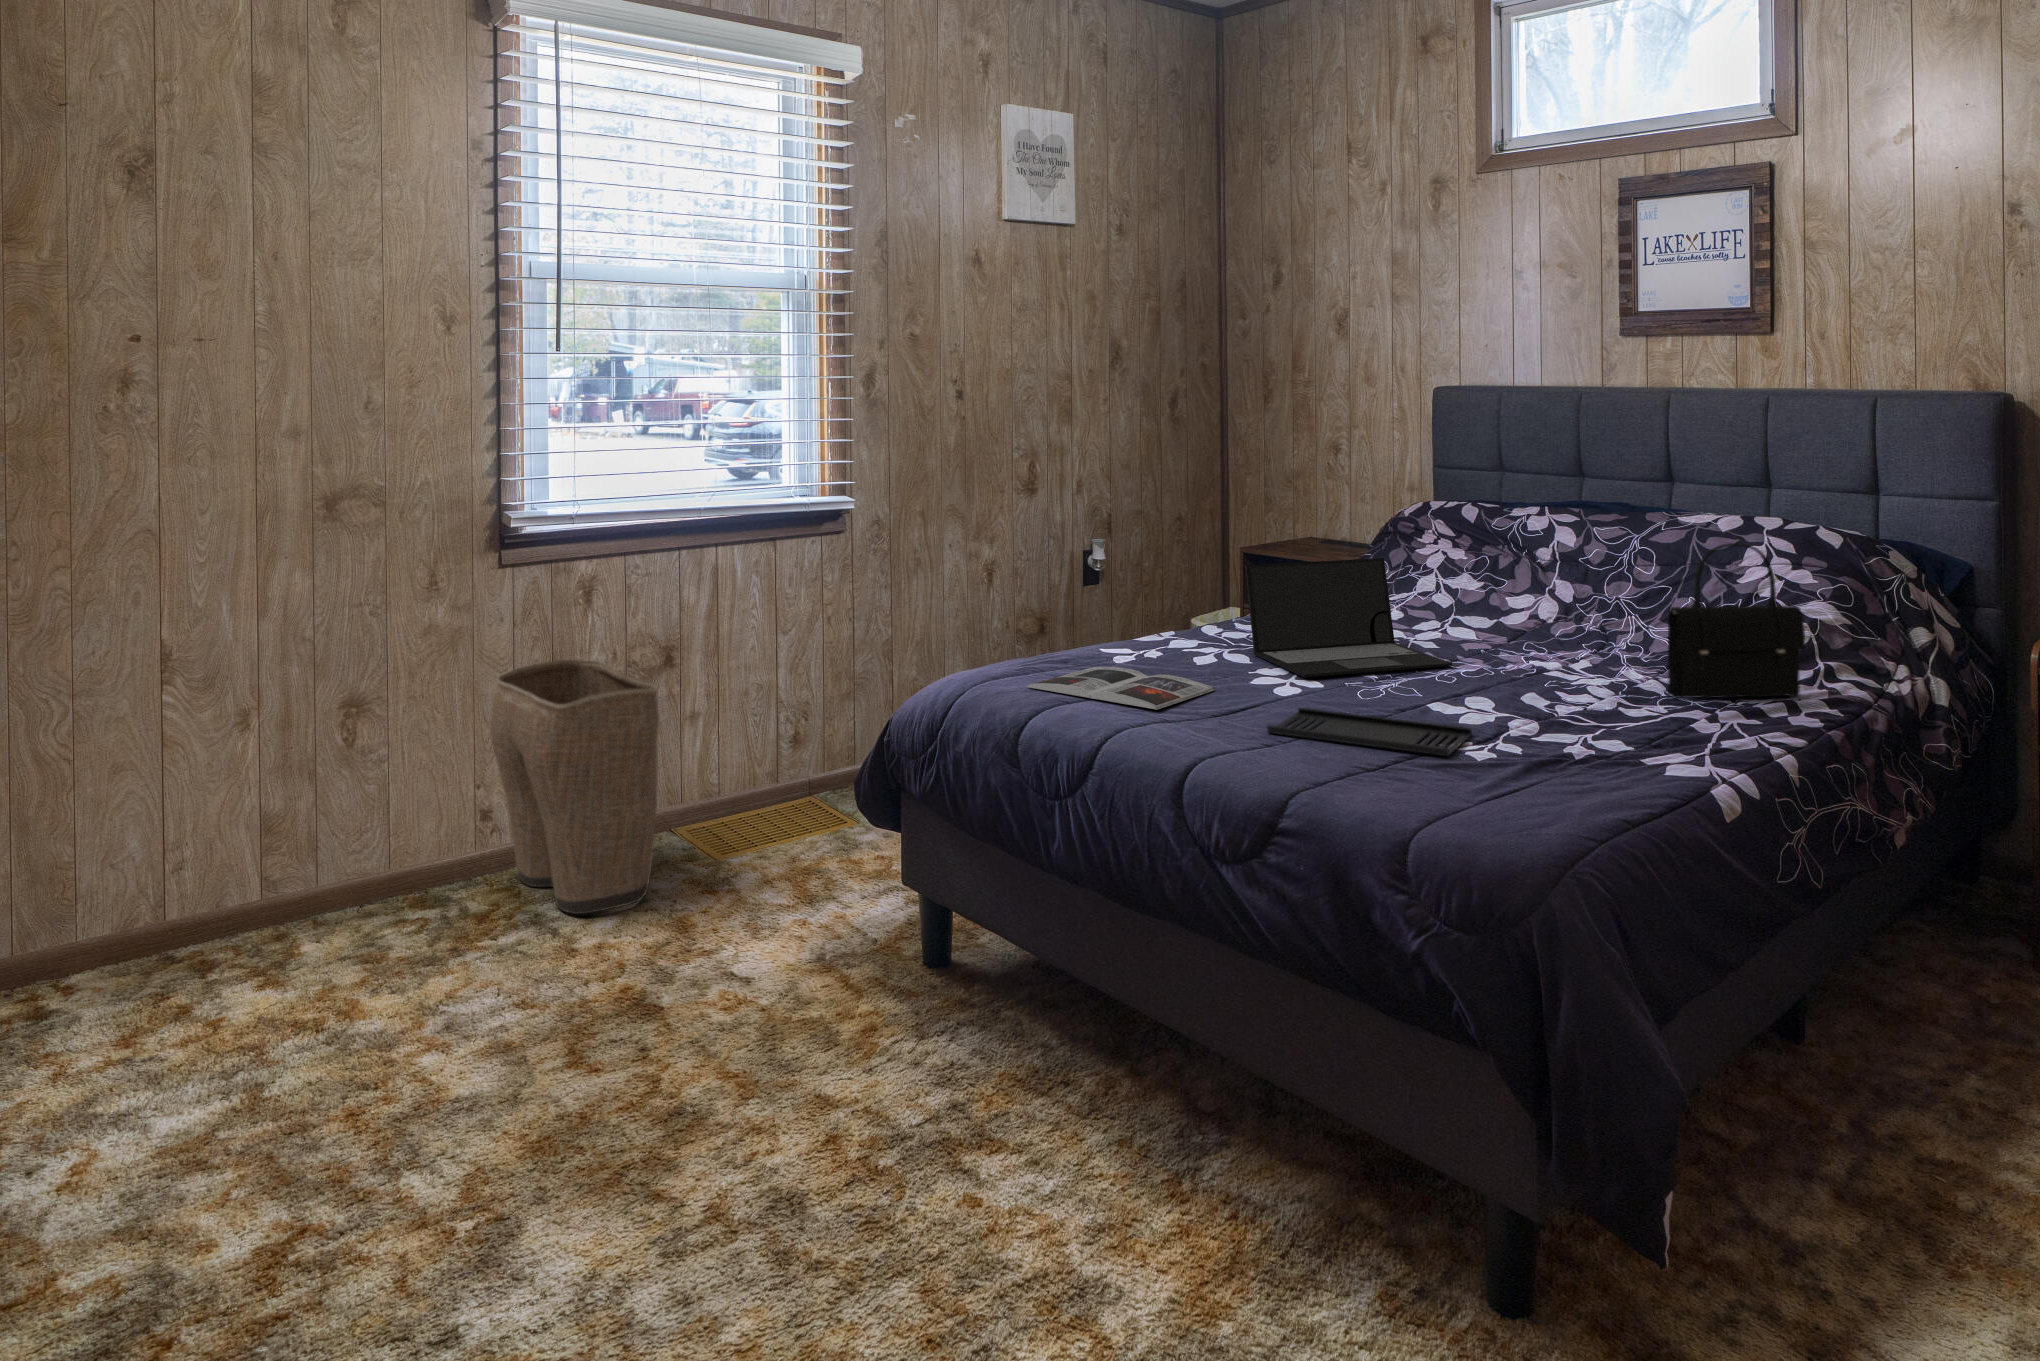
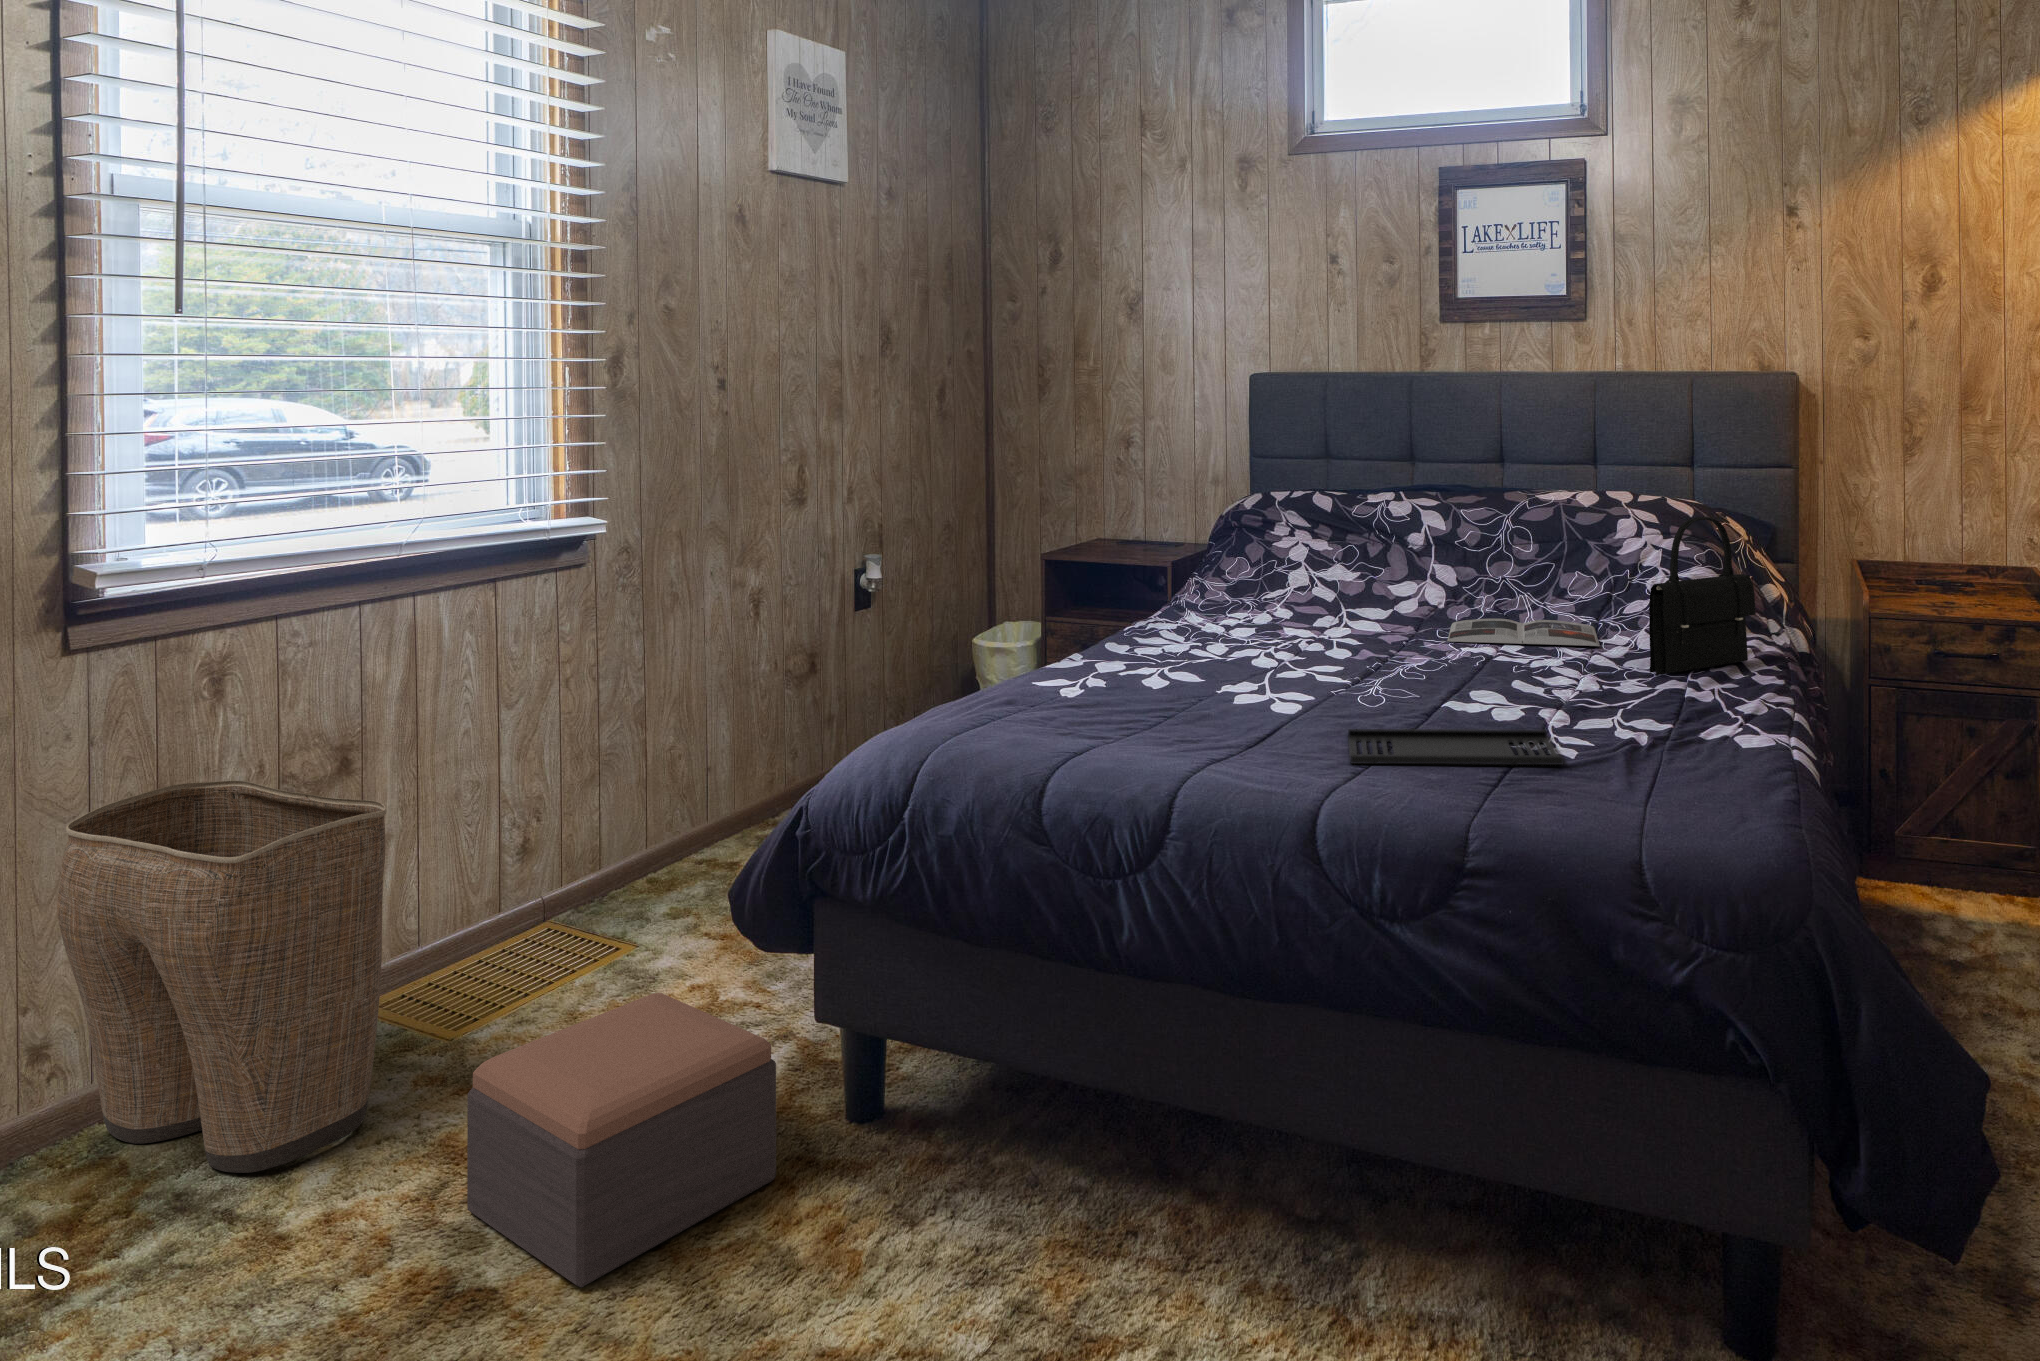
laptop: present [1245,558,1452,677] -> none [1192,554,1422,693]
magazine: present [1027,667,1214,710] -> present [1447,619,1600,646]
footstool: none [670,841,853,1018] -> present [467,993,776,1288]

